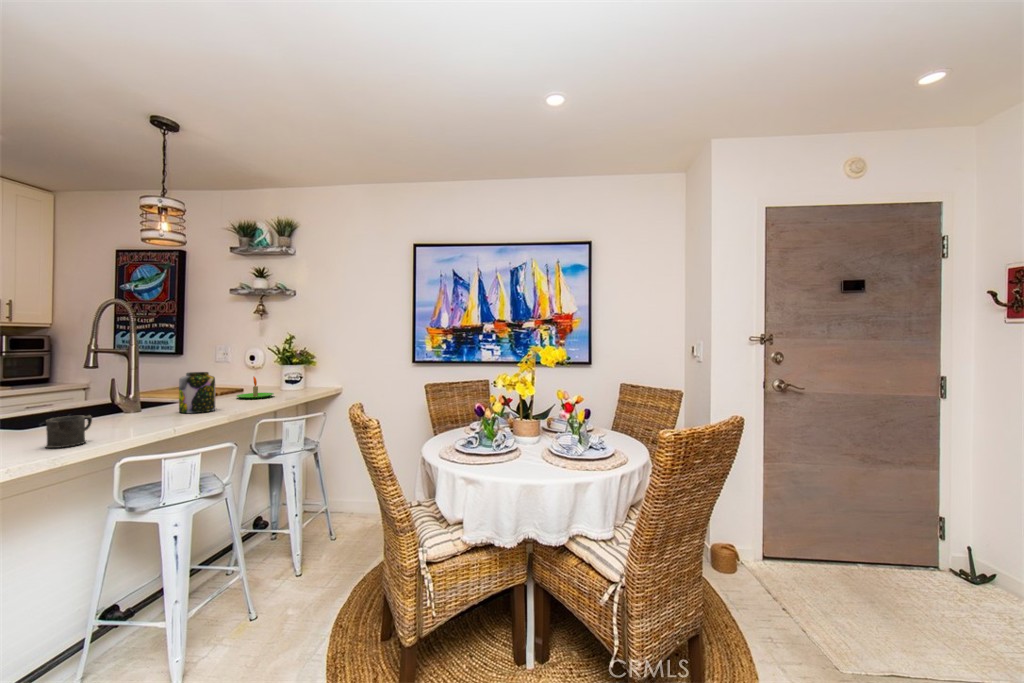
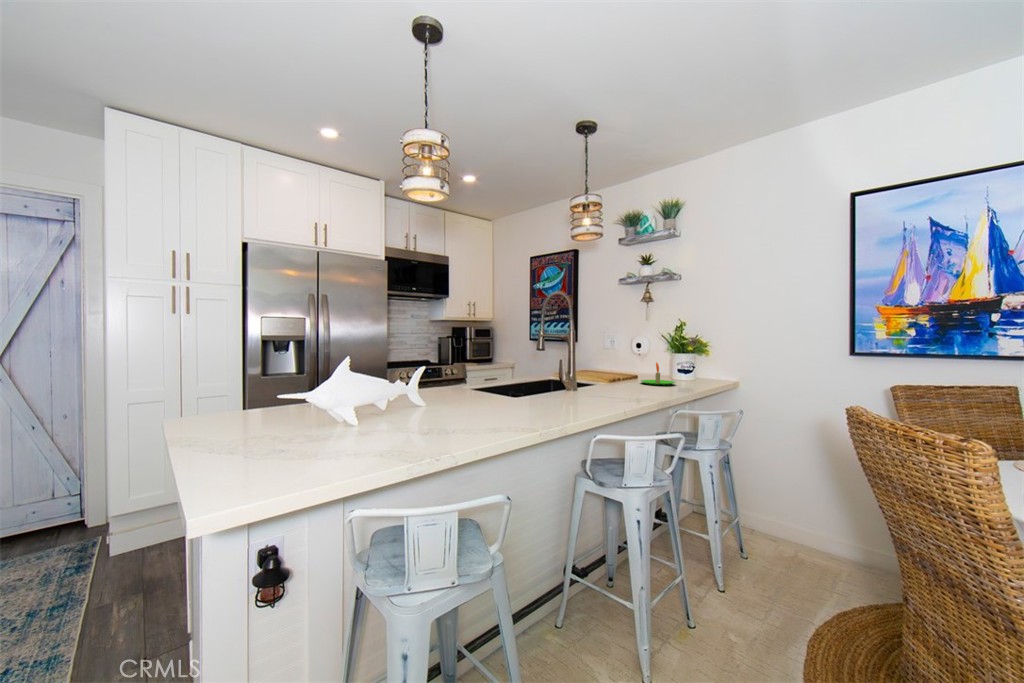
jar: present [179,372,215,413] -> none [607,354,638,394]
mug: present [46,416,92,448] -> none [541,385,569,413]

